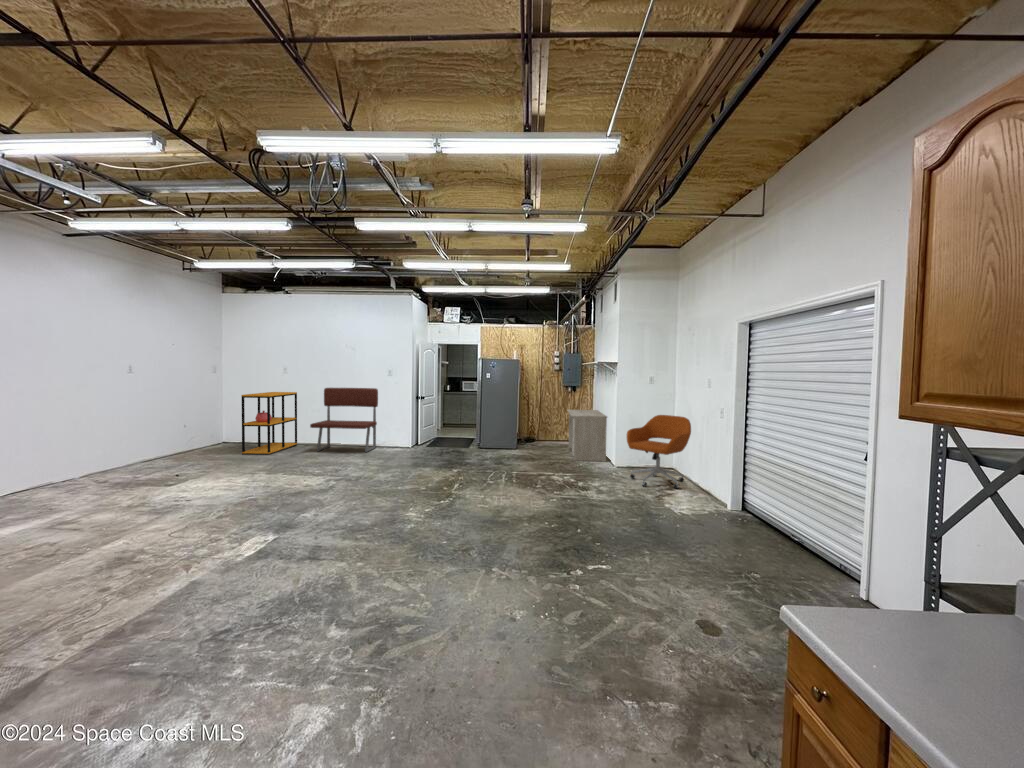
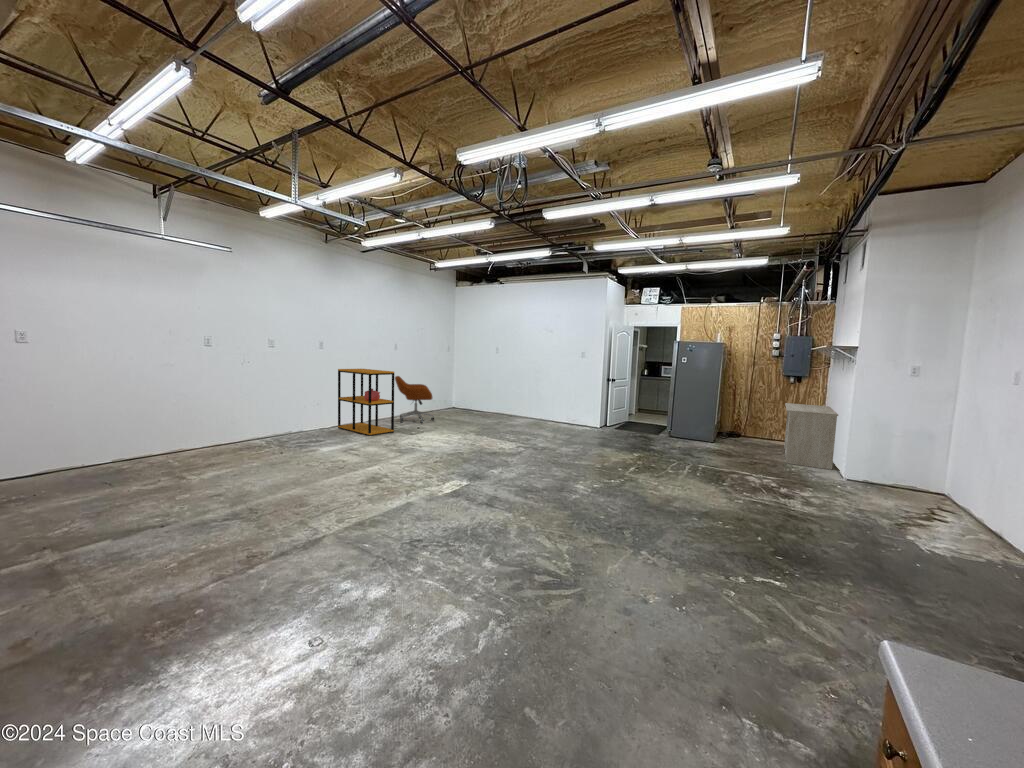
bench: present [310,388,378,452] -> none [513,367,572,428]
shelving unit: present [241,392,297,455] -> present [338,369,394,436]
office chair: present [627,415,691,489] -> present [395,376,434,423]

